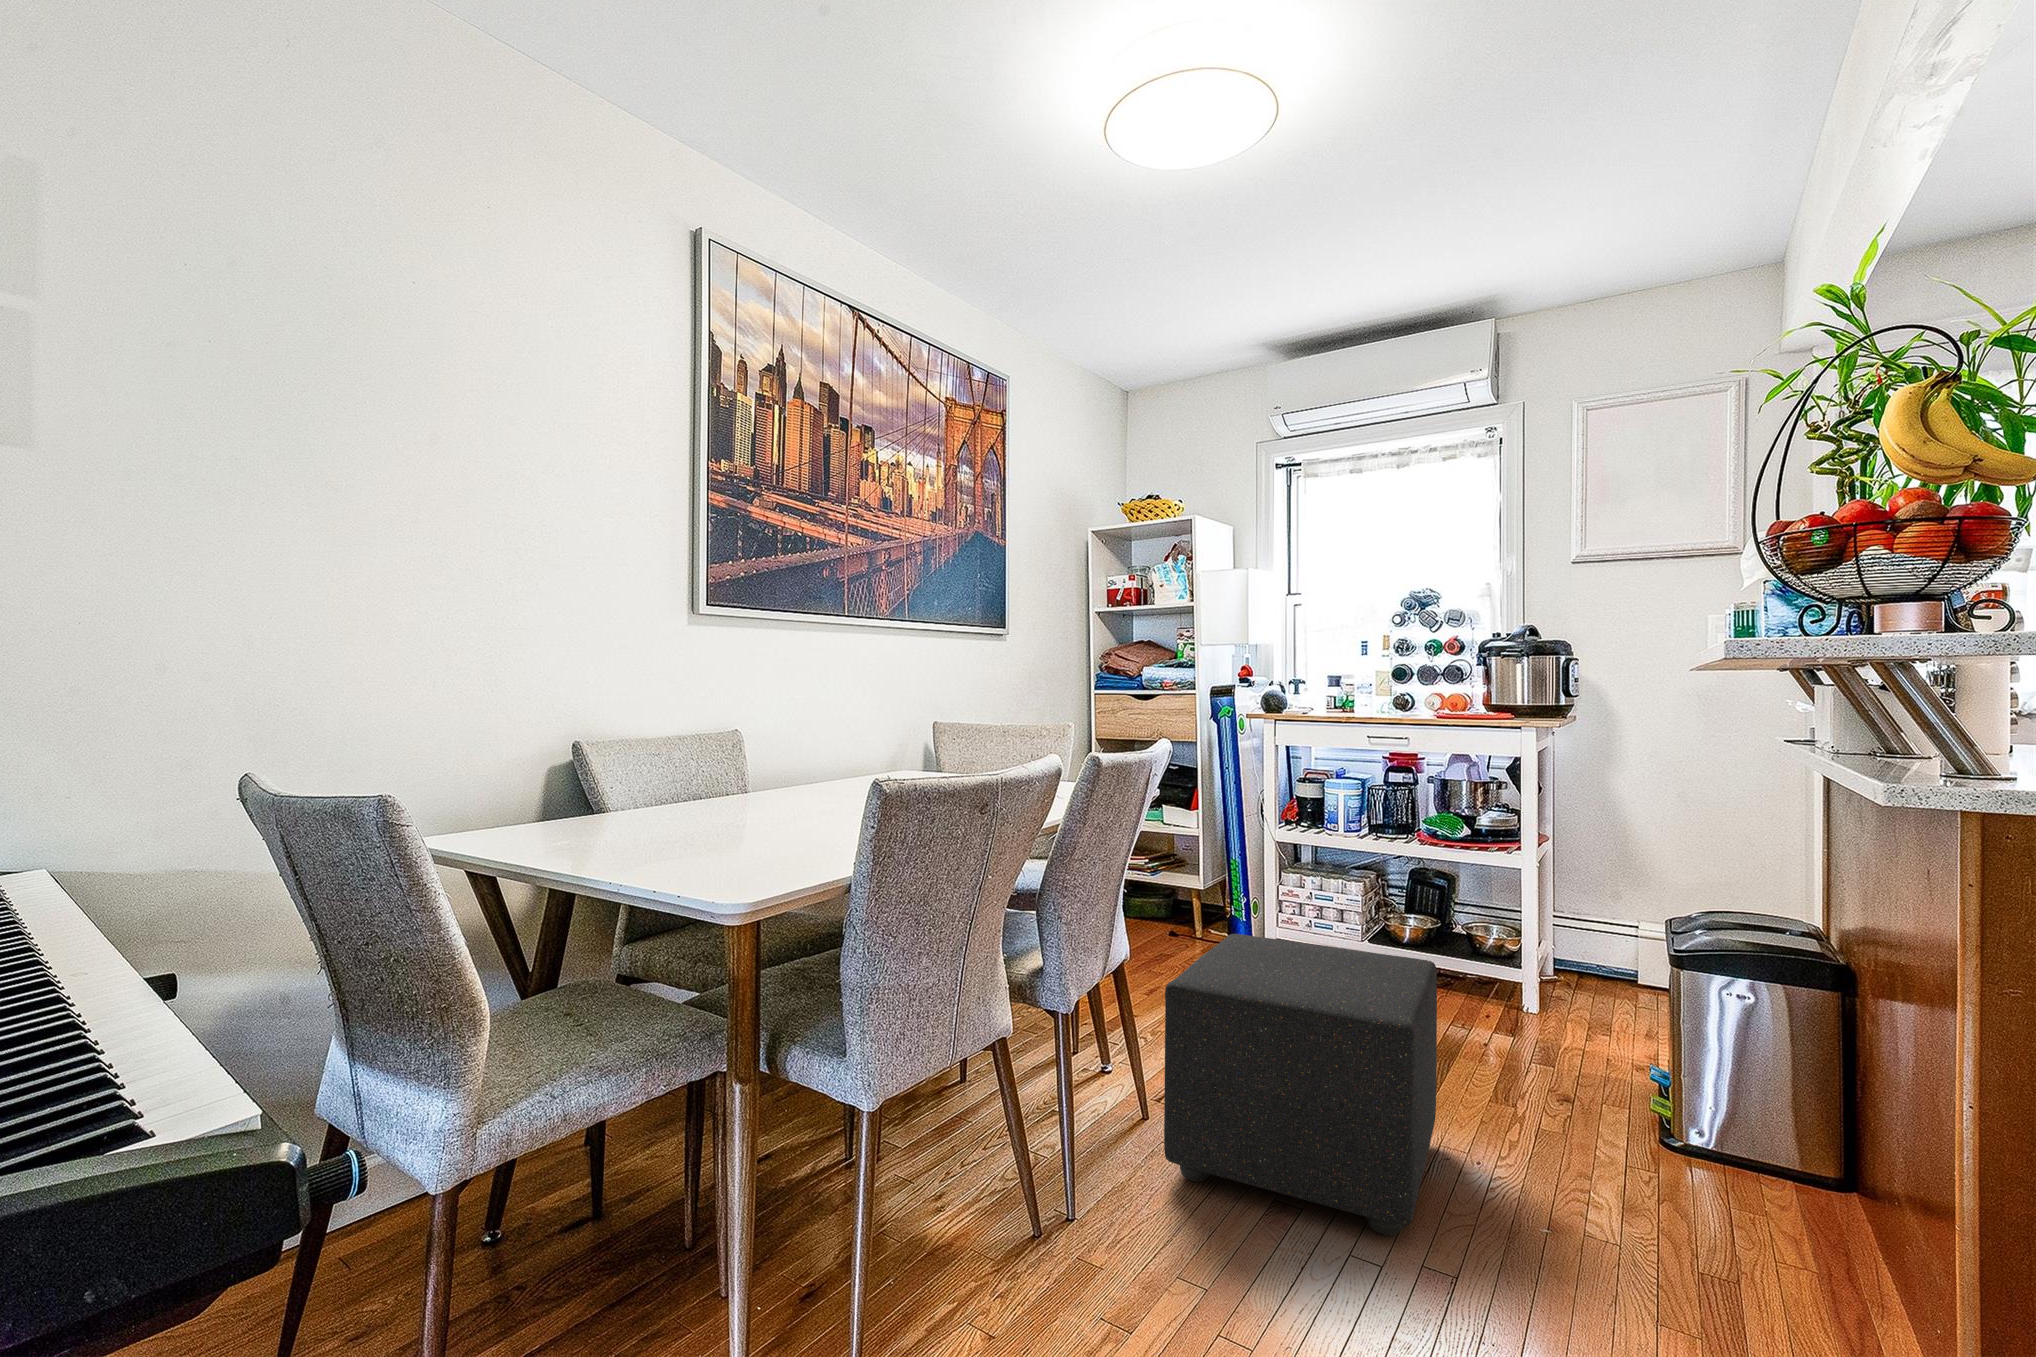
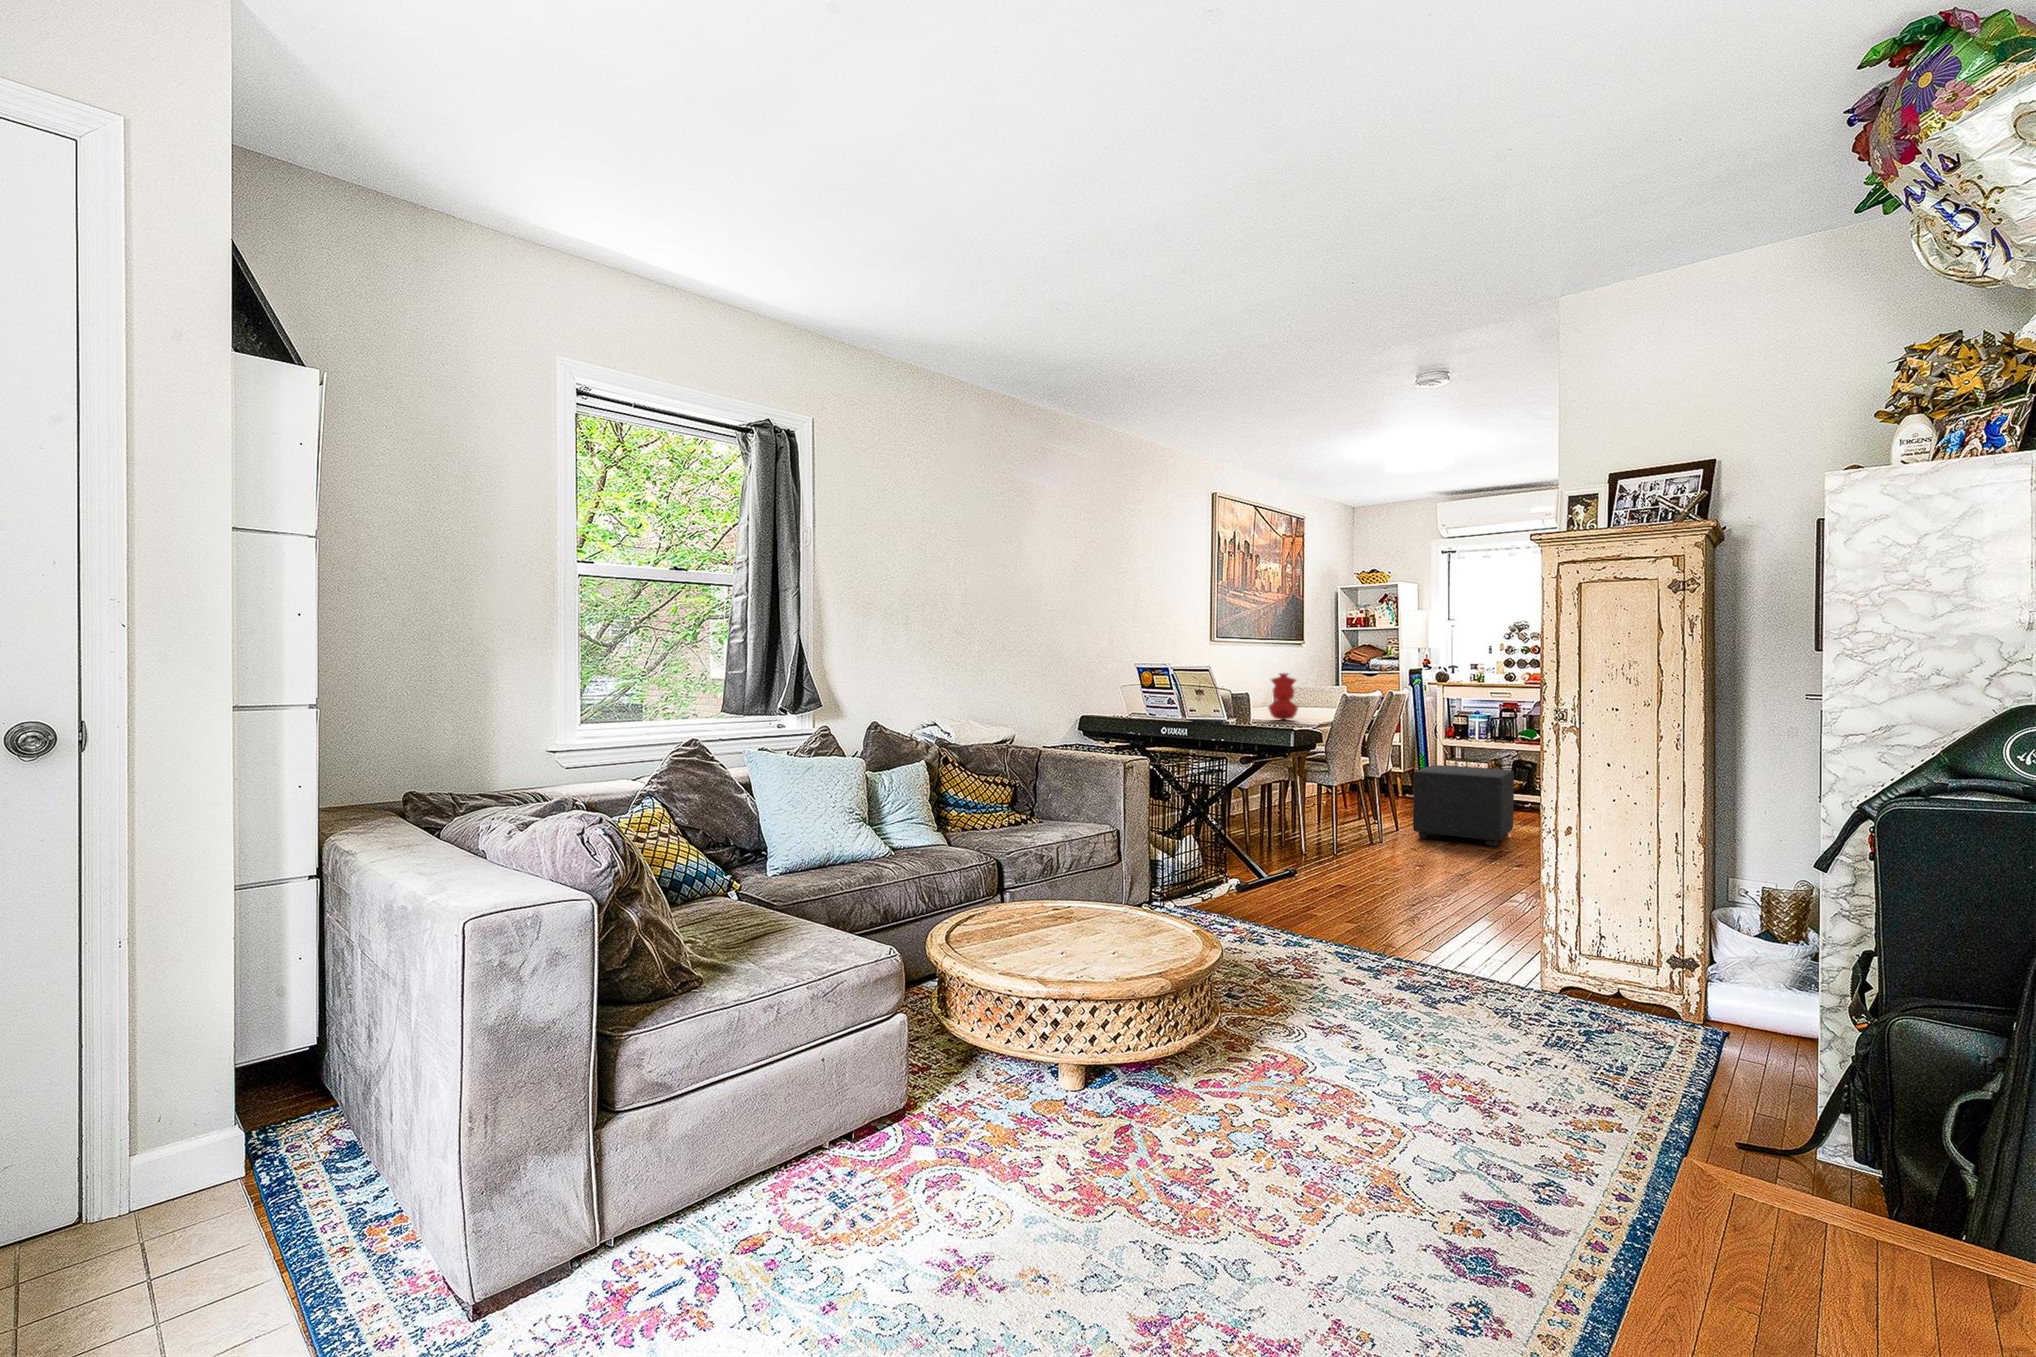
vase: none [654,695,760,857] -> present [1269,673,1298,720]

